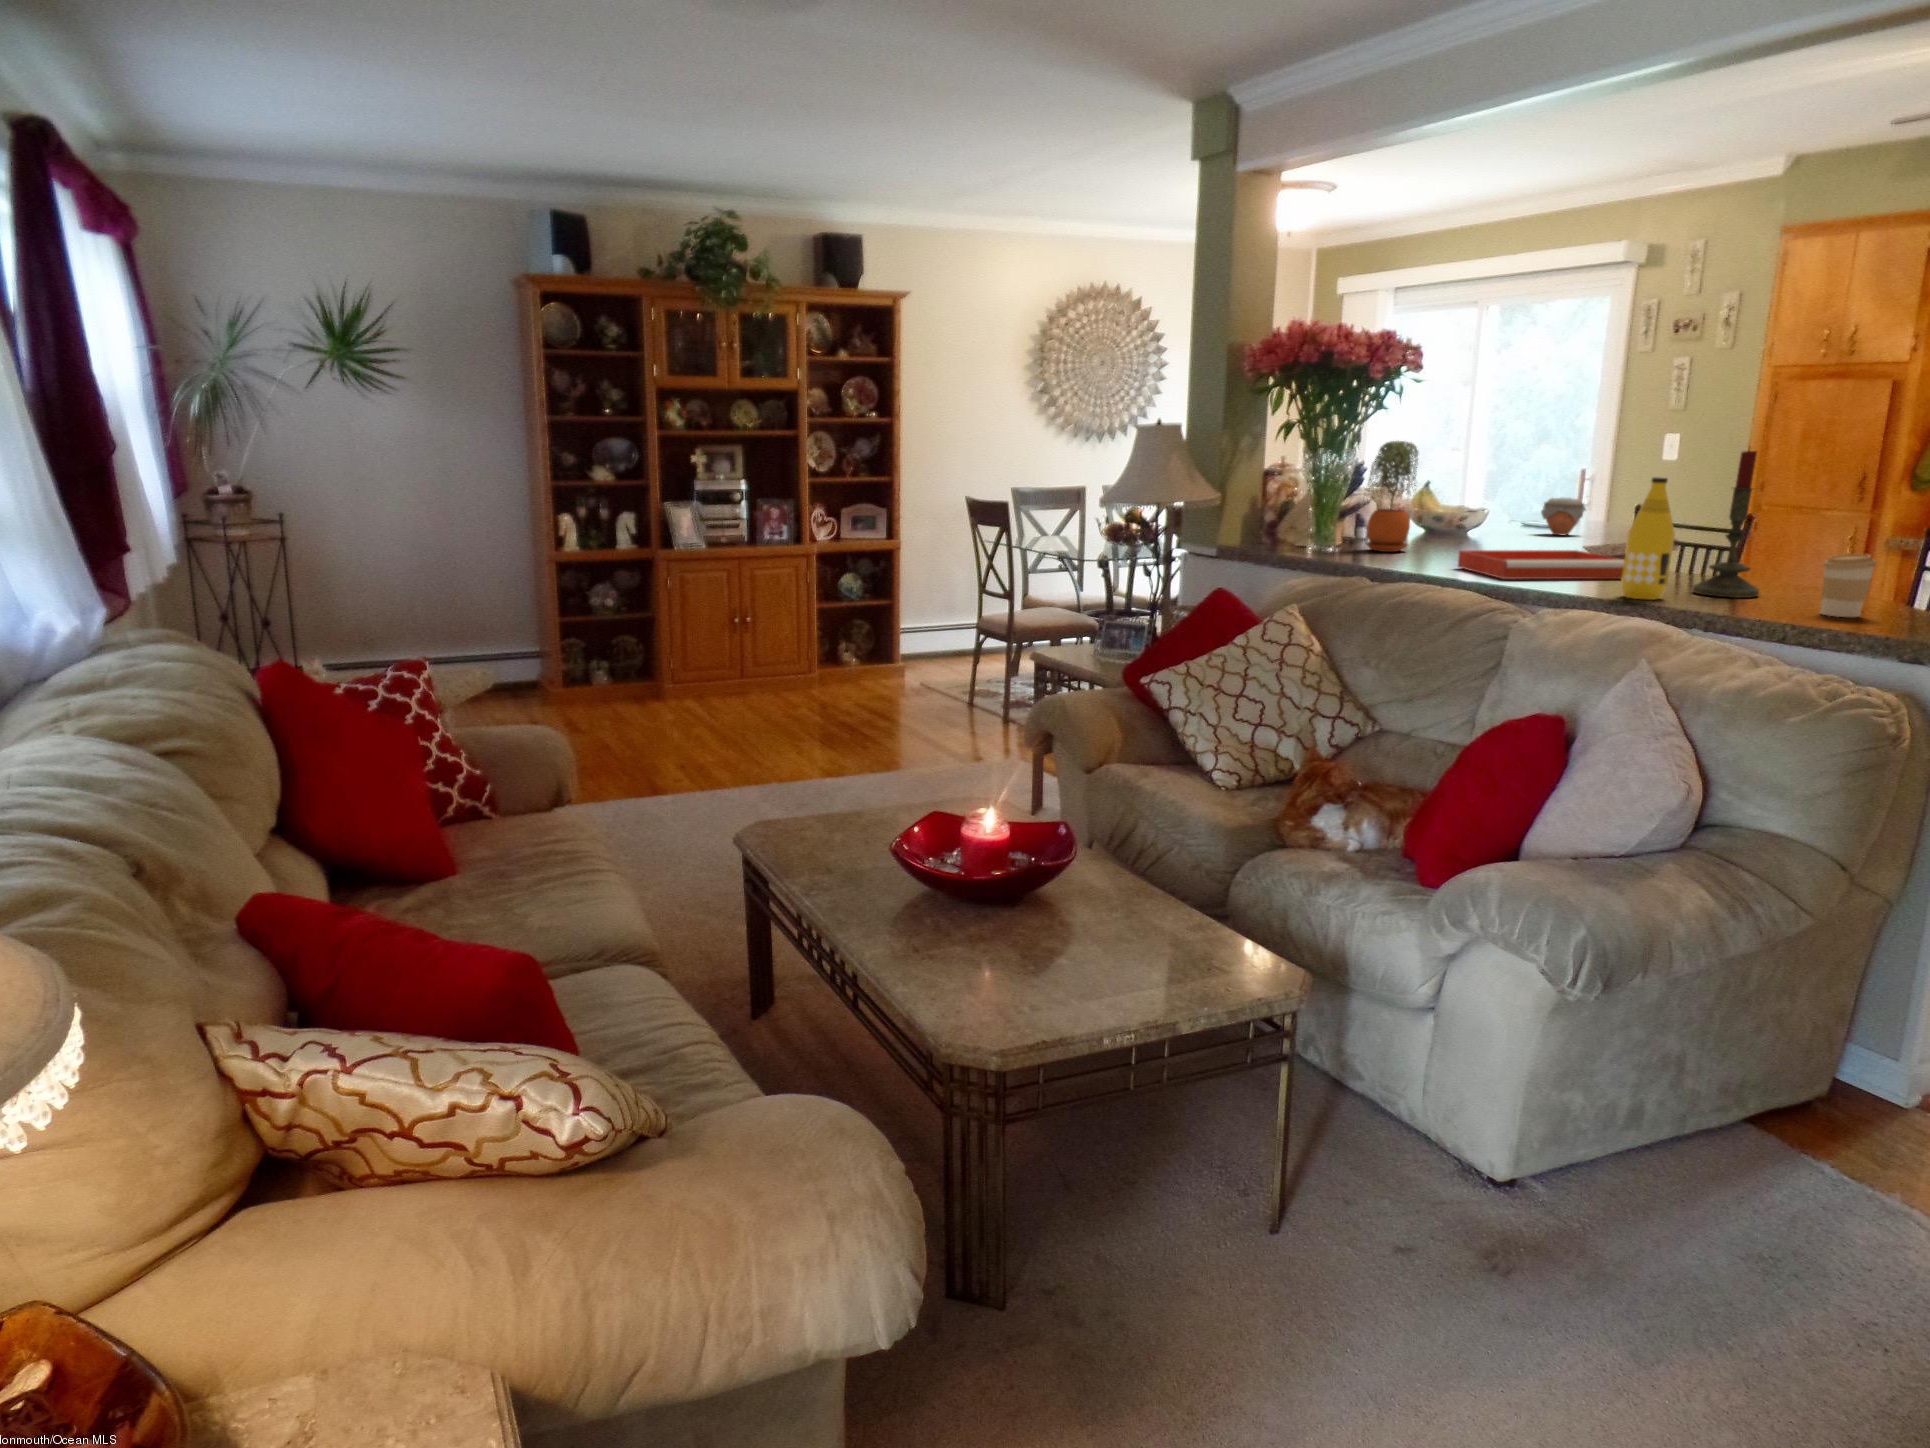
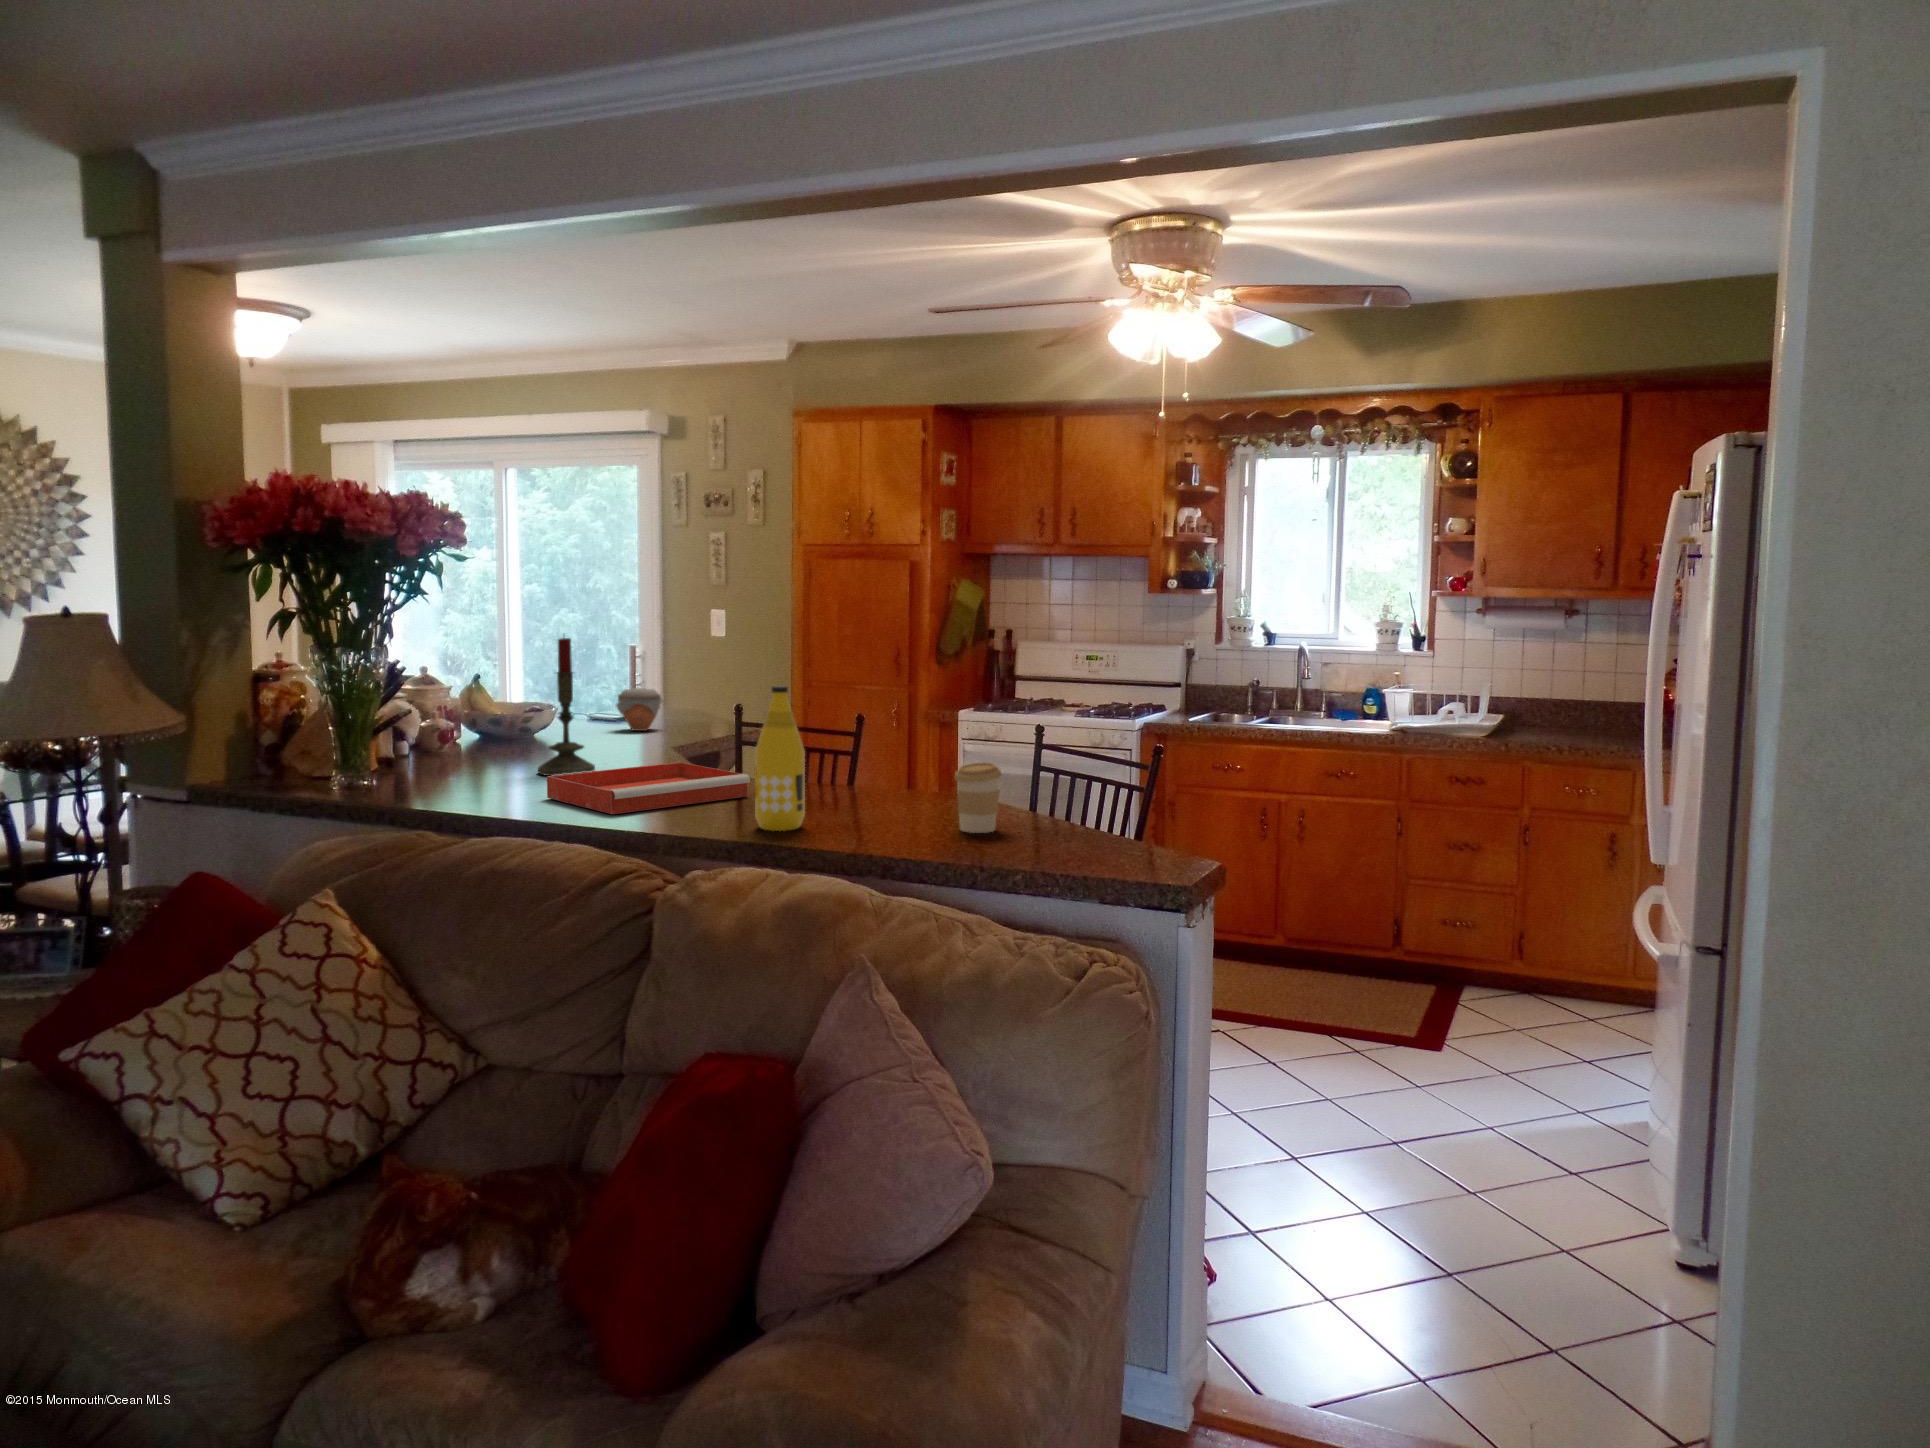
potted plant: present [1366,441,1418,552] -> none [405,633,476,777]
candle: present [1693,450,1759,598] -> present [538,637,595,776]

